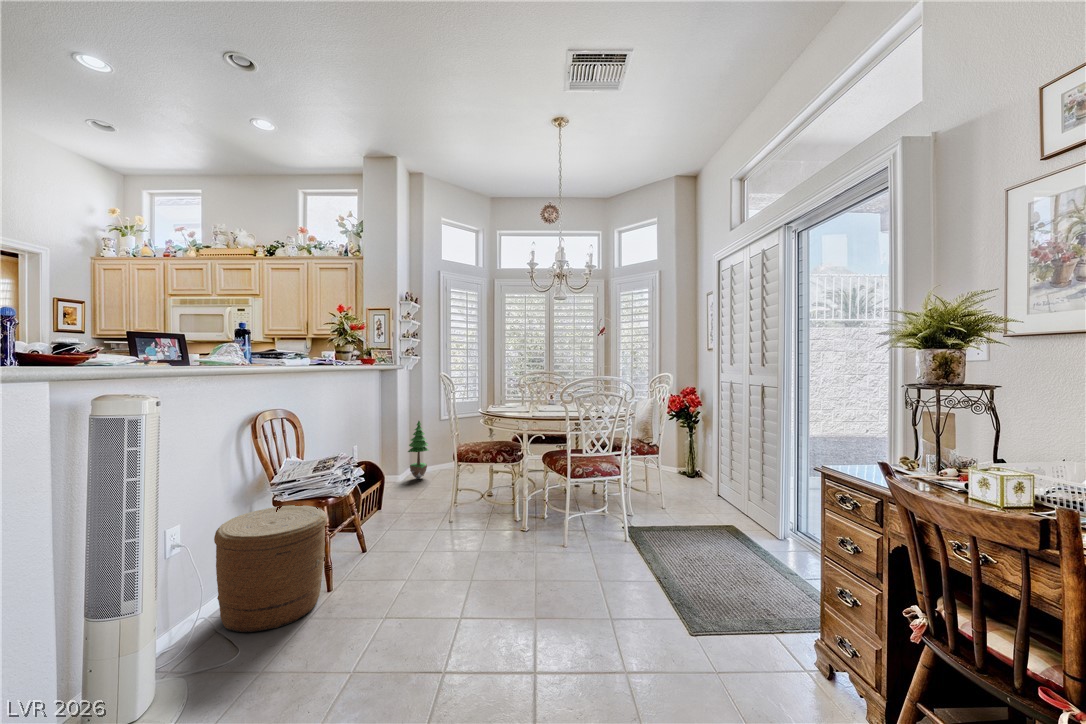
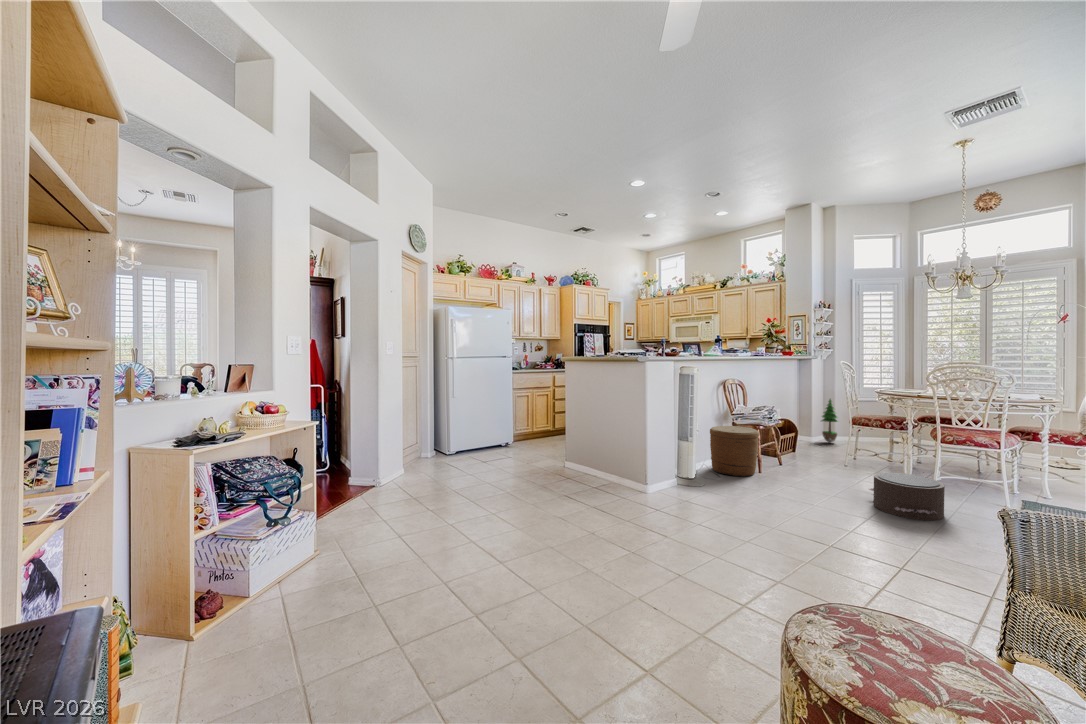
pouf: none [505,543,608,634] -> present [869,472,945,520]

